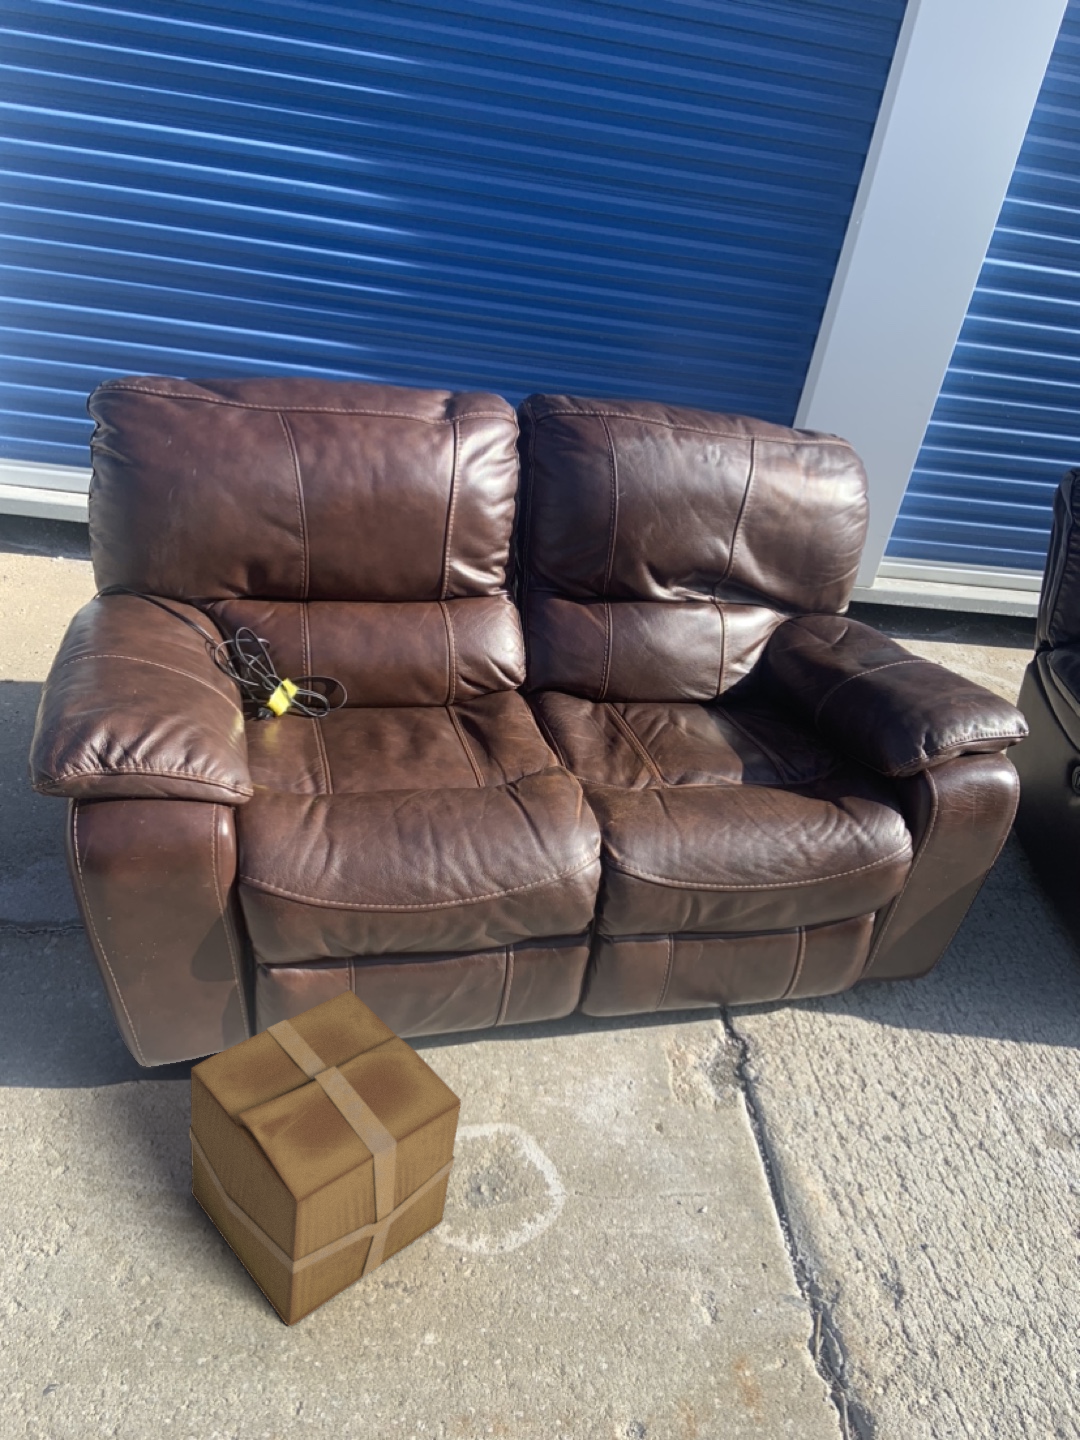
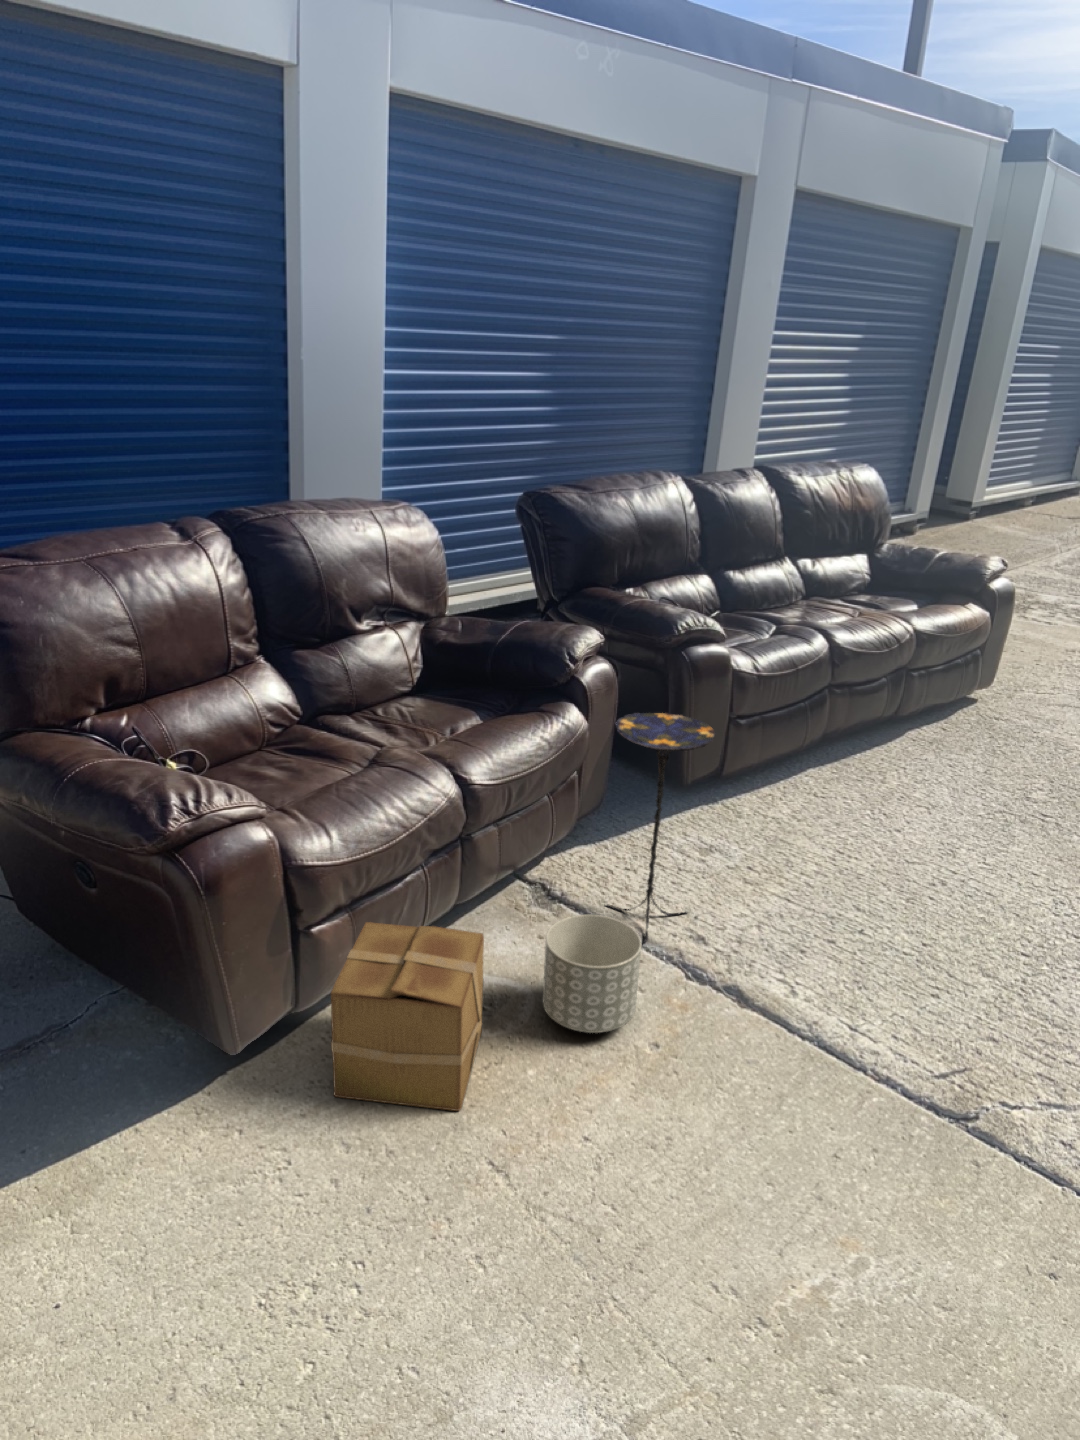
side table: none [801,875,1056,1236] -> present [608,713,716,942]
planter: none [529,1140,707,1363] -> present [543,915,641,1033]

